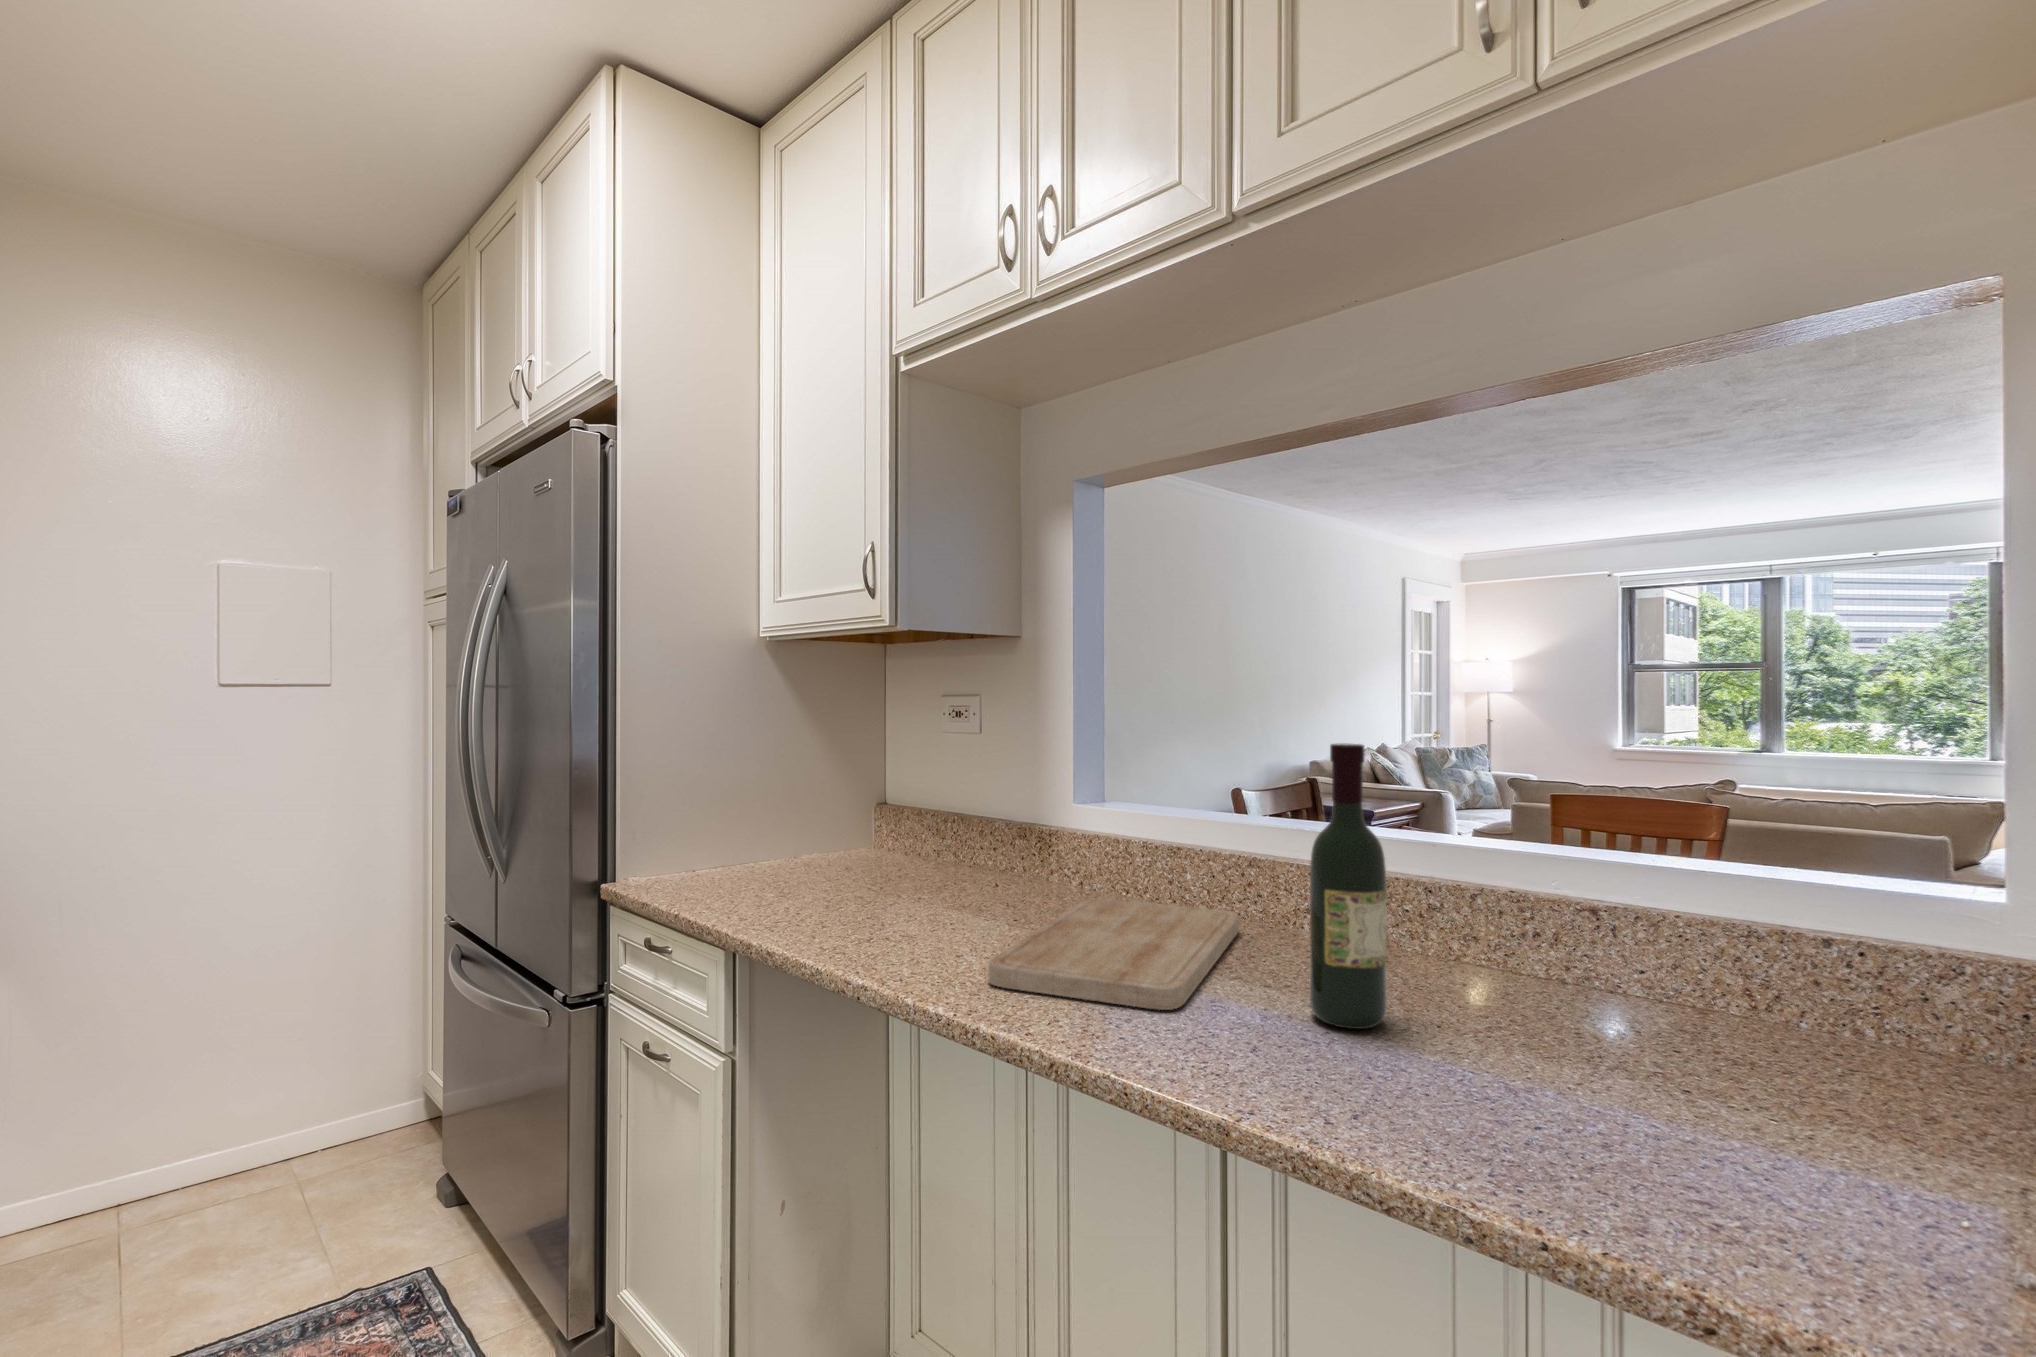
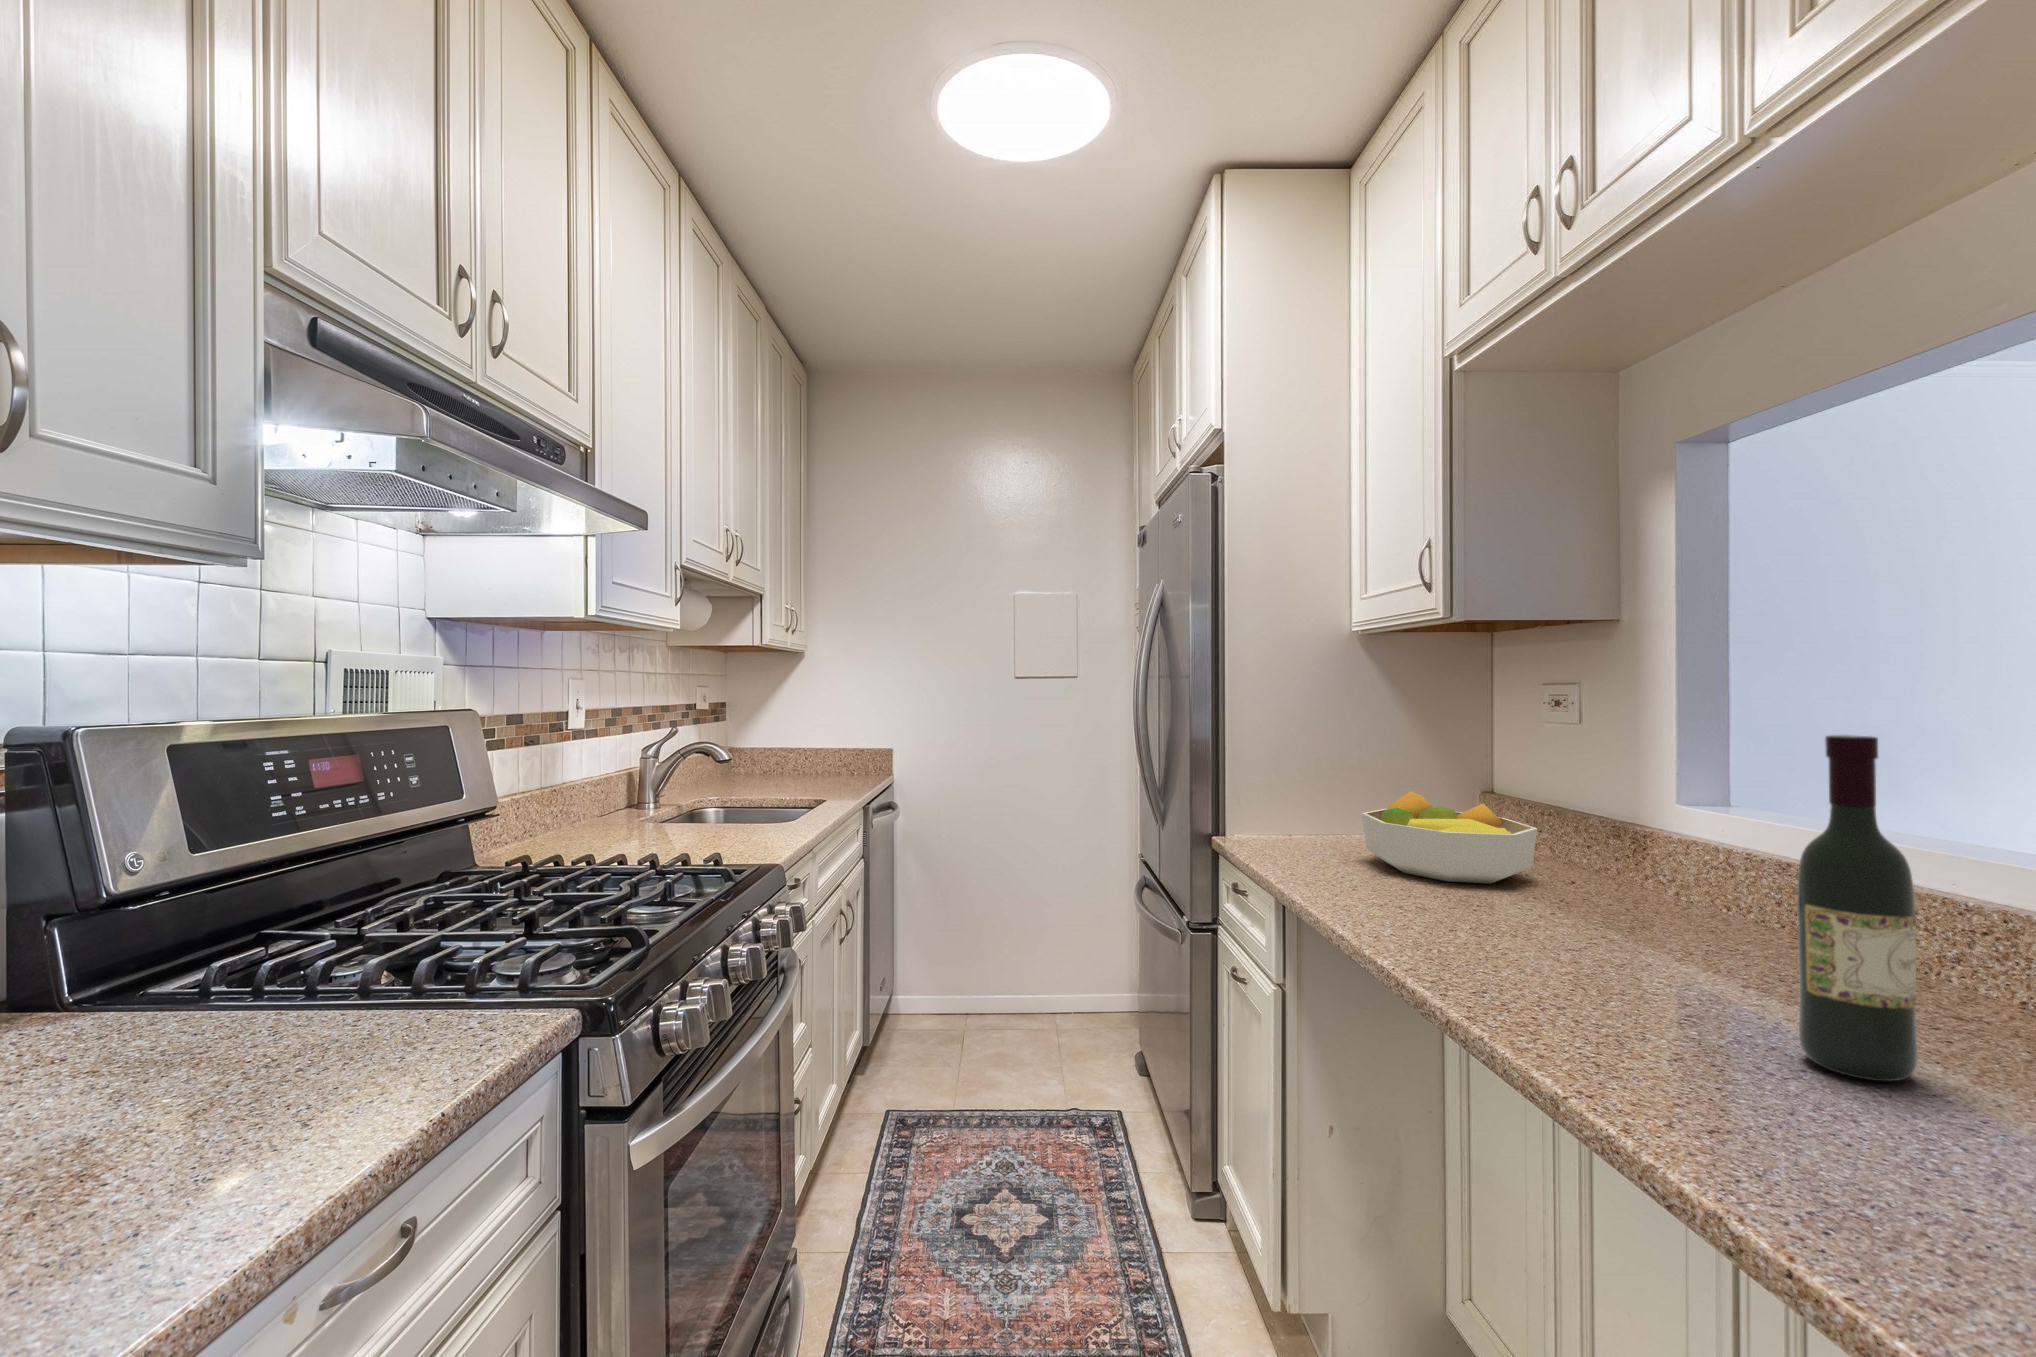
fruit bowl: none [799,806,972,900] -> present [1362,791,1537,884]
cutting board: present [988,898,1239,1010] -> none [1449,906,1836,1009]

